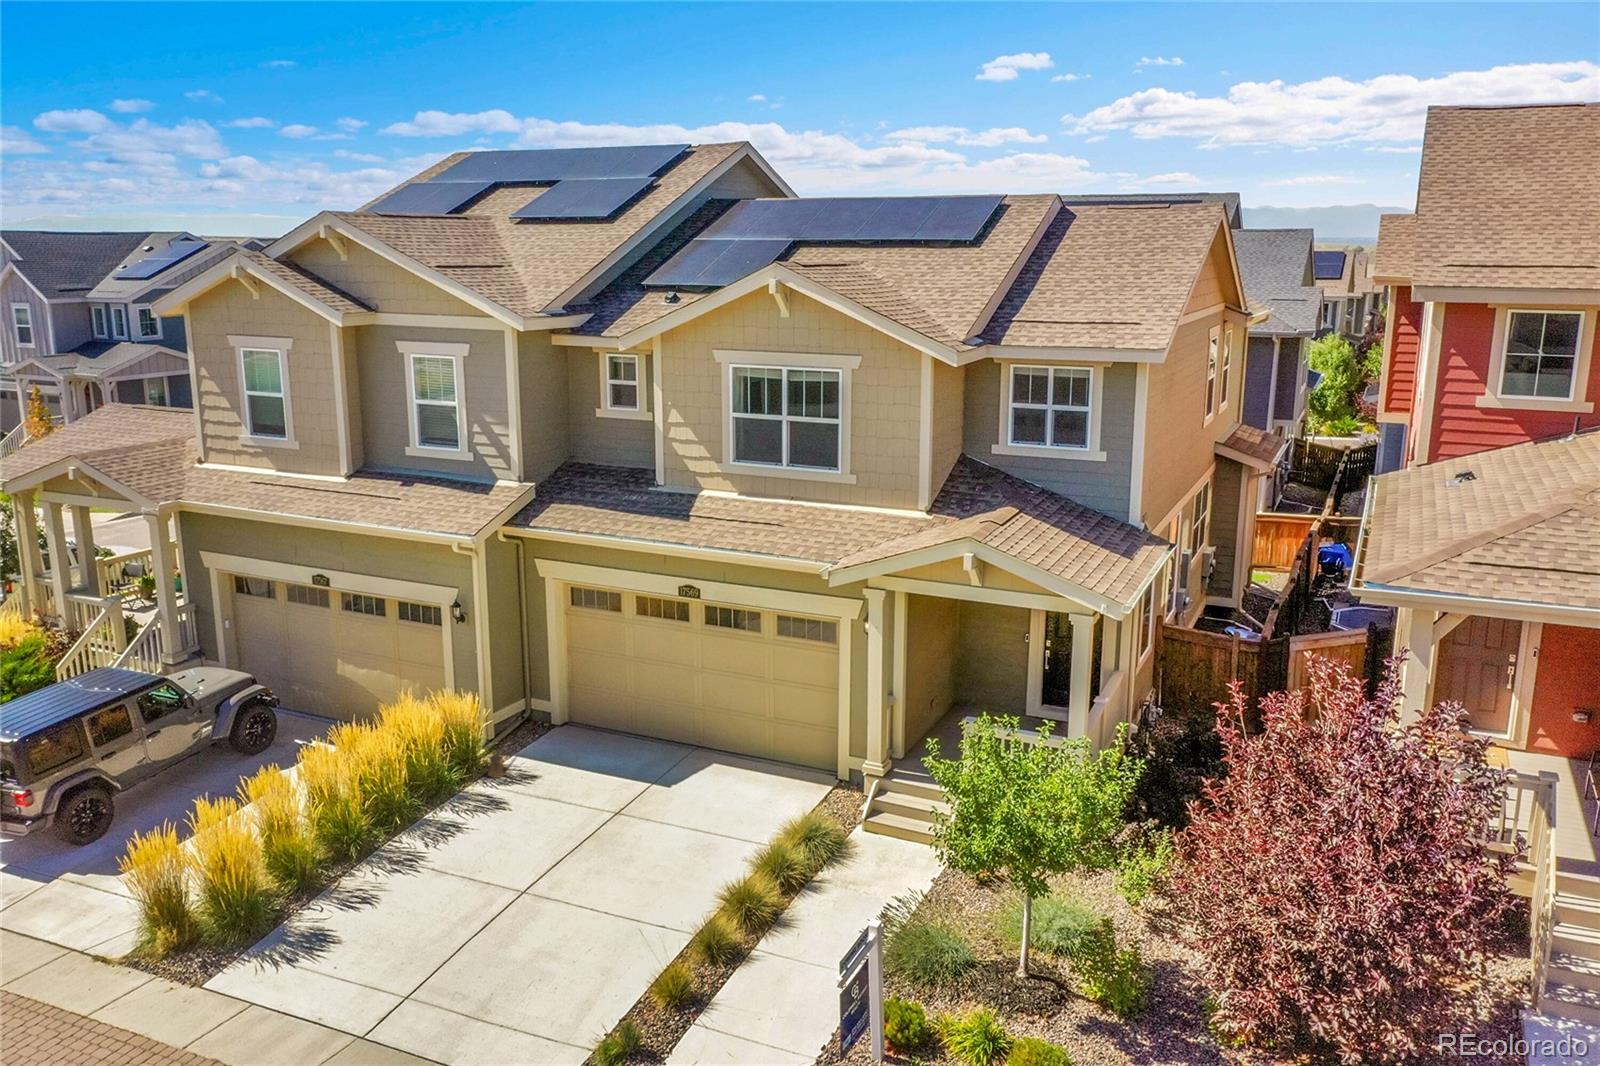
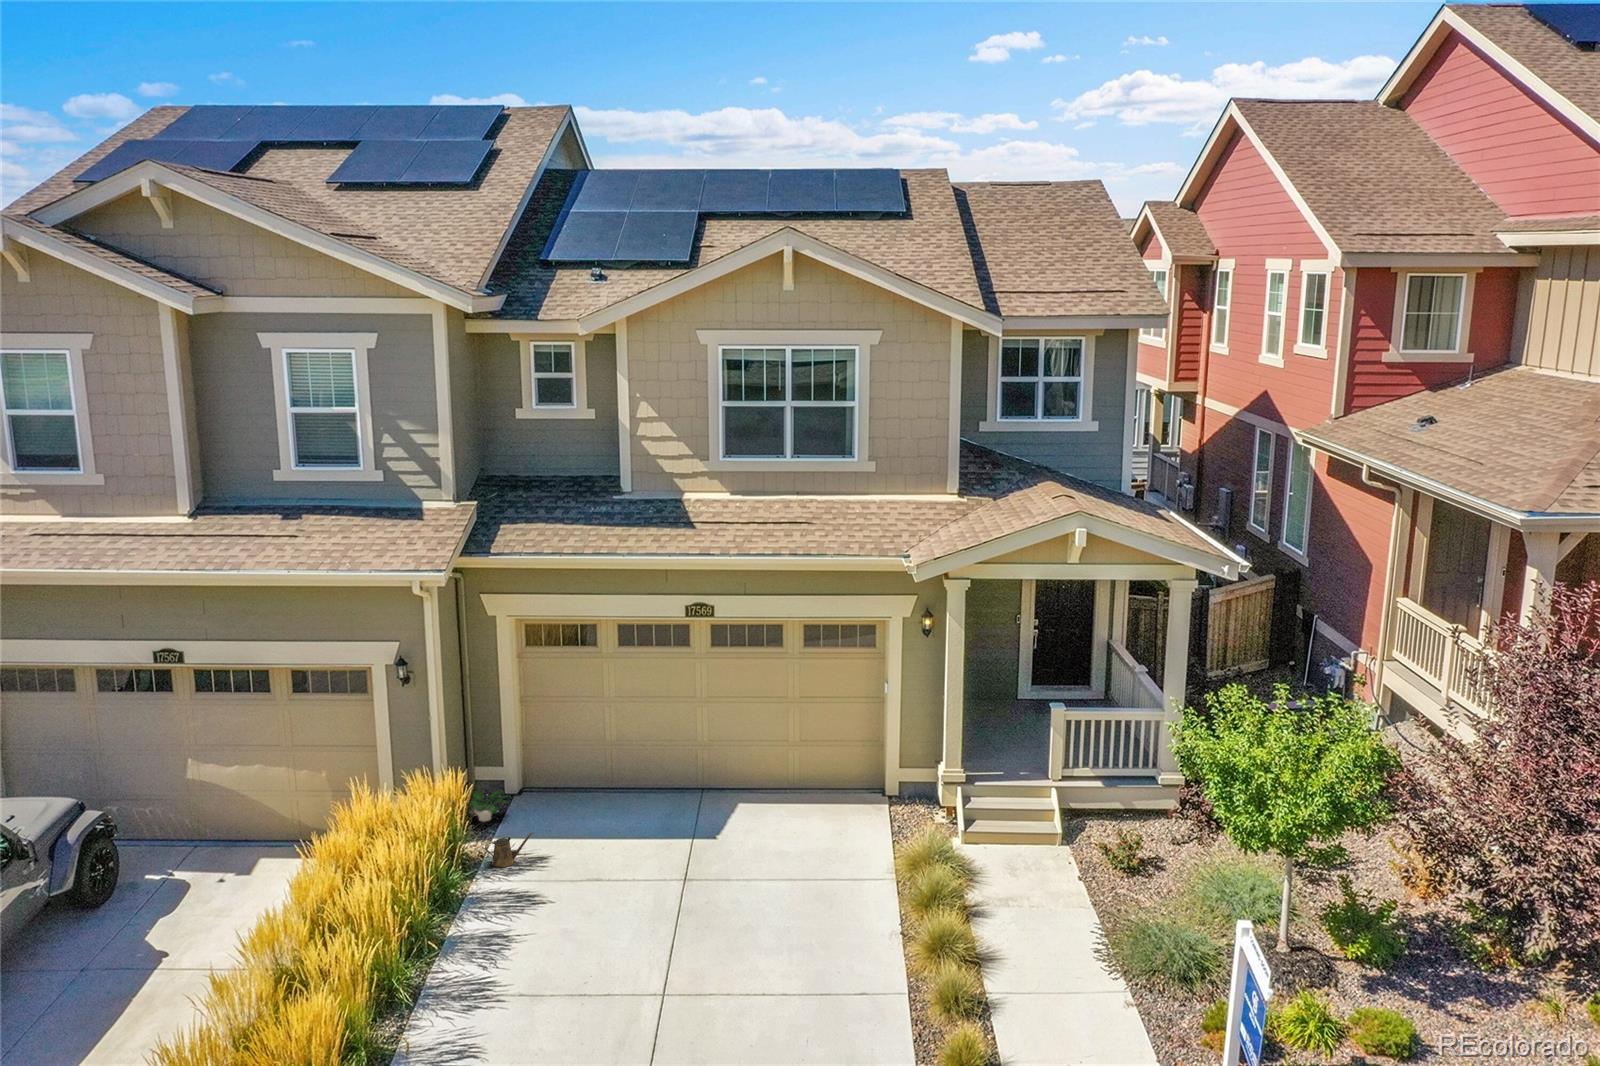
potted plant: none [499,716,542,741] -> present [469,790,514,821]

